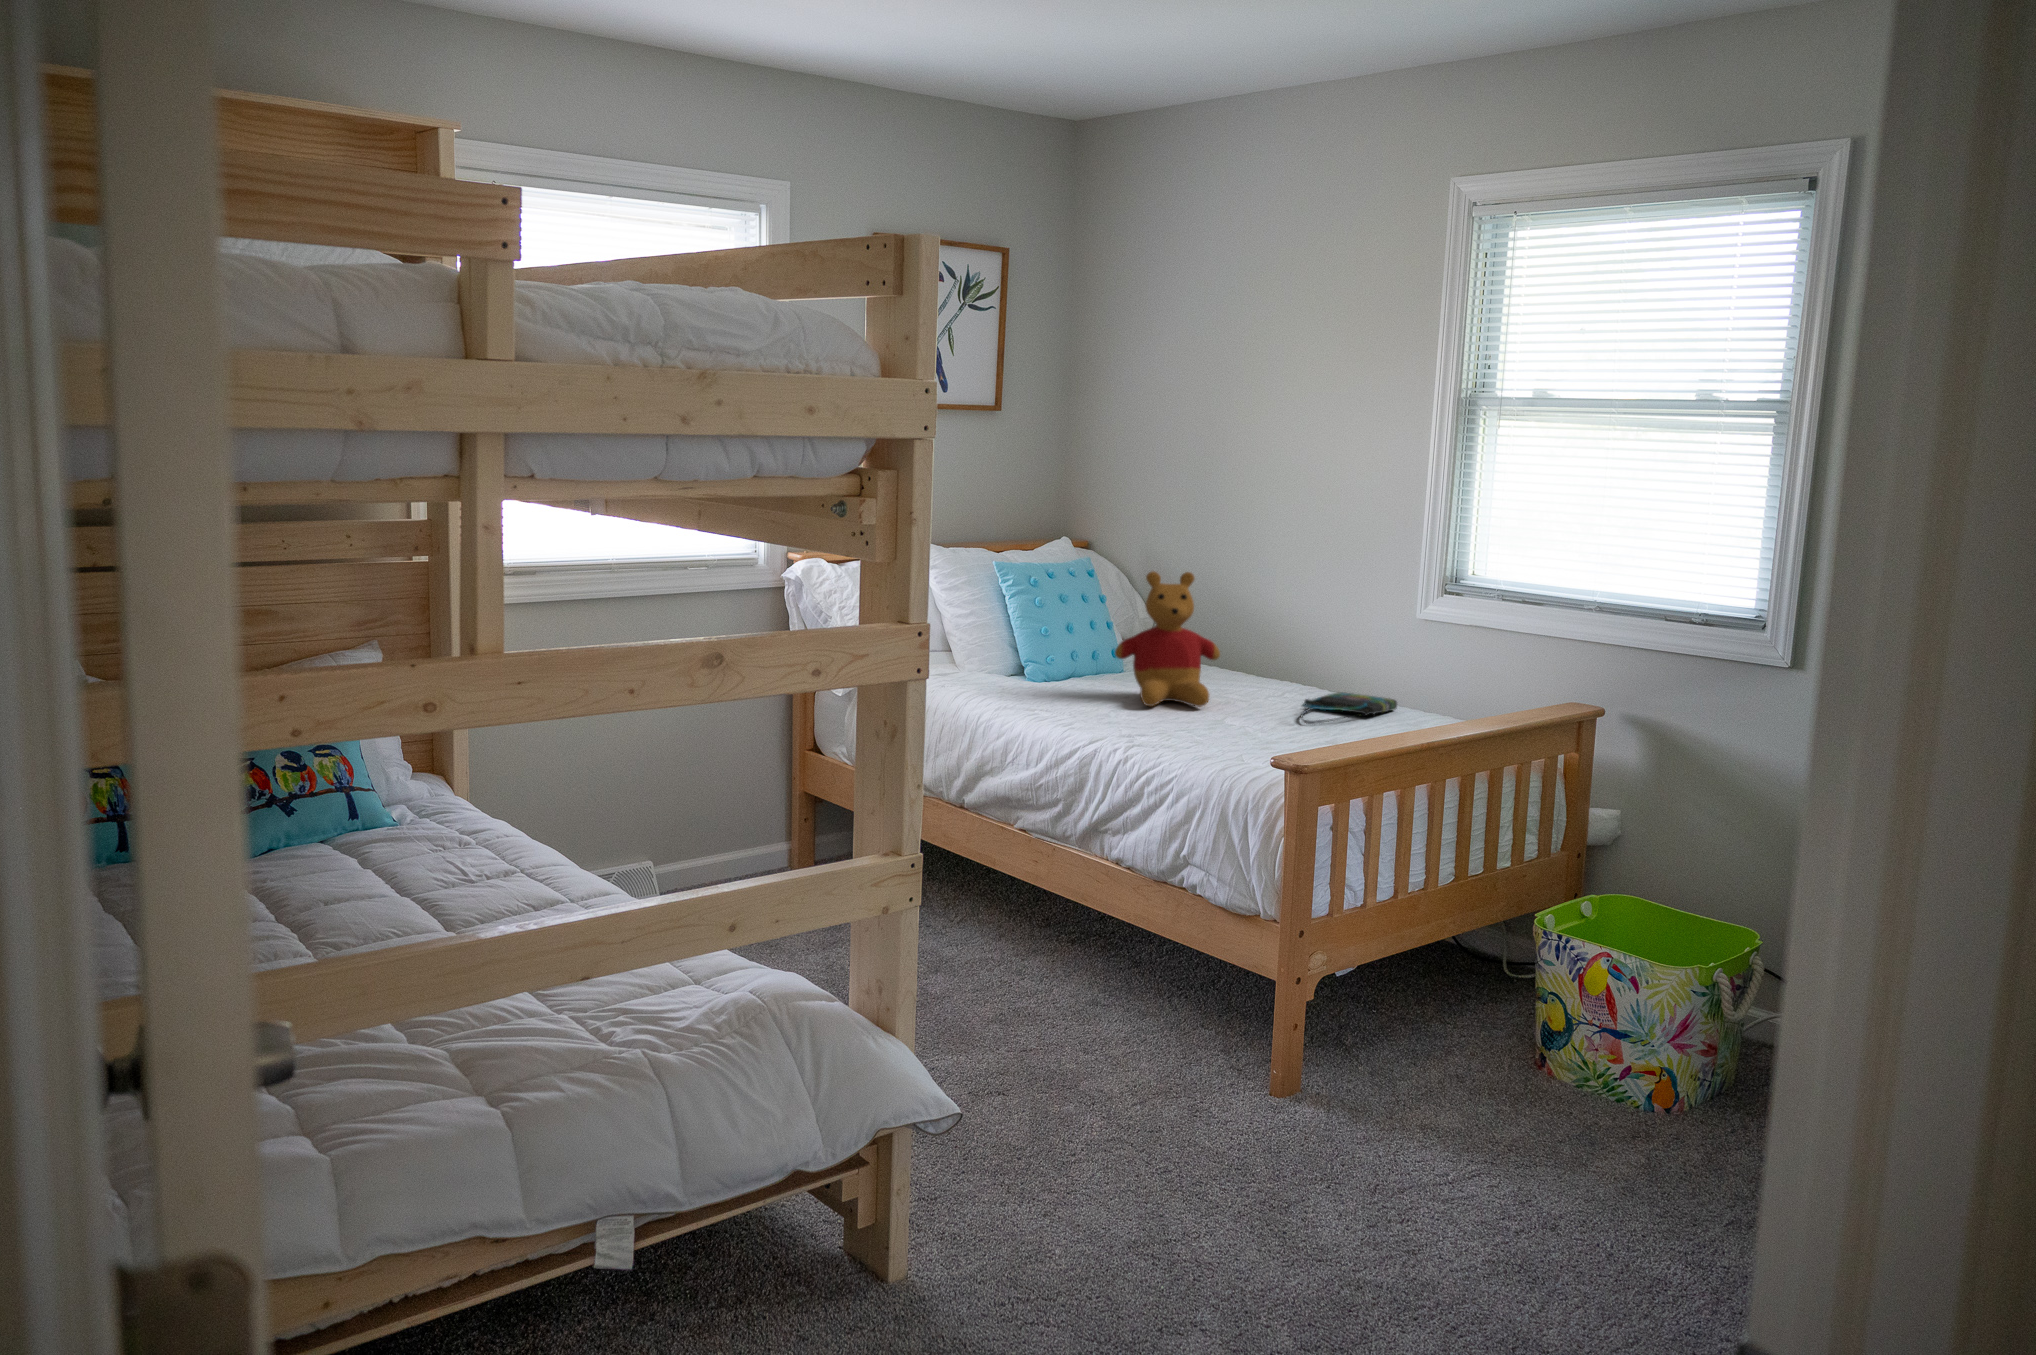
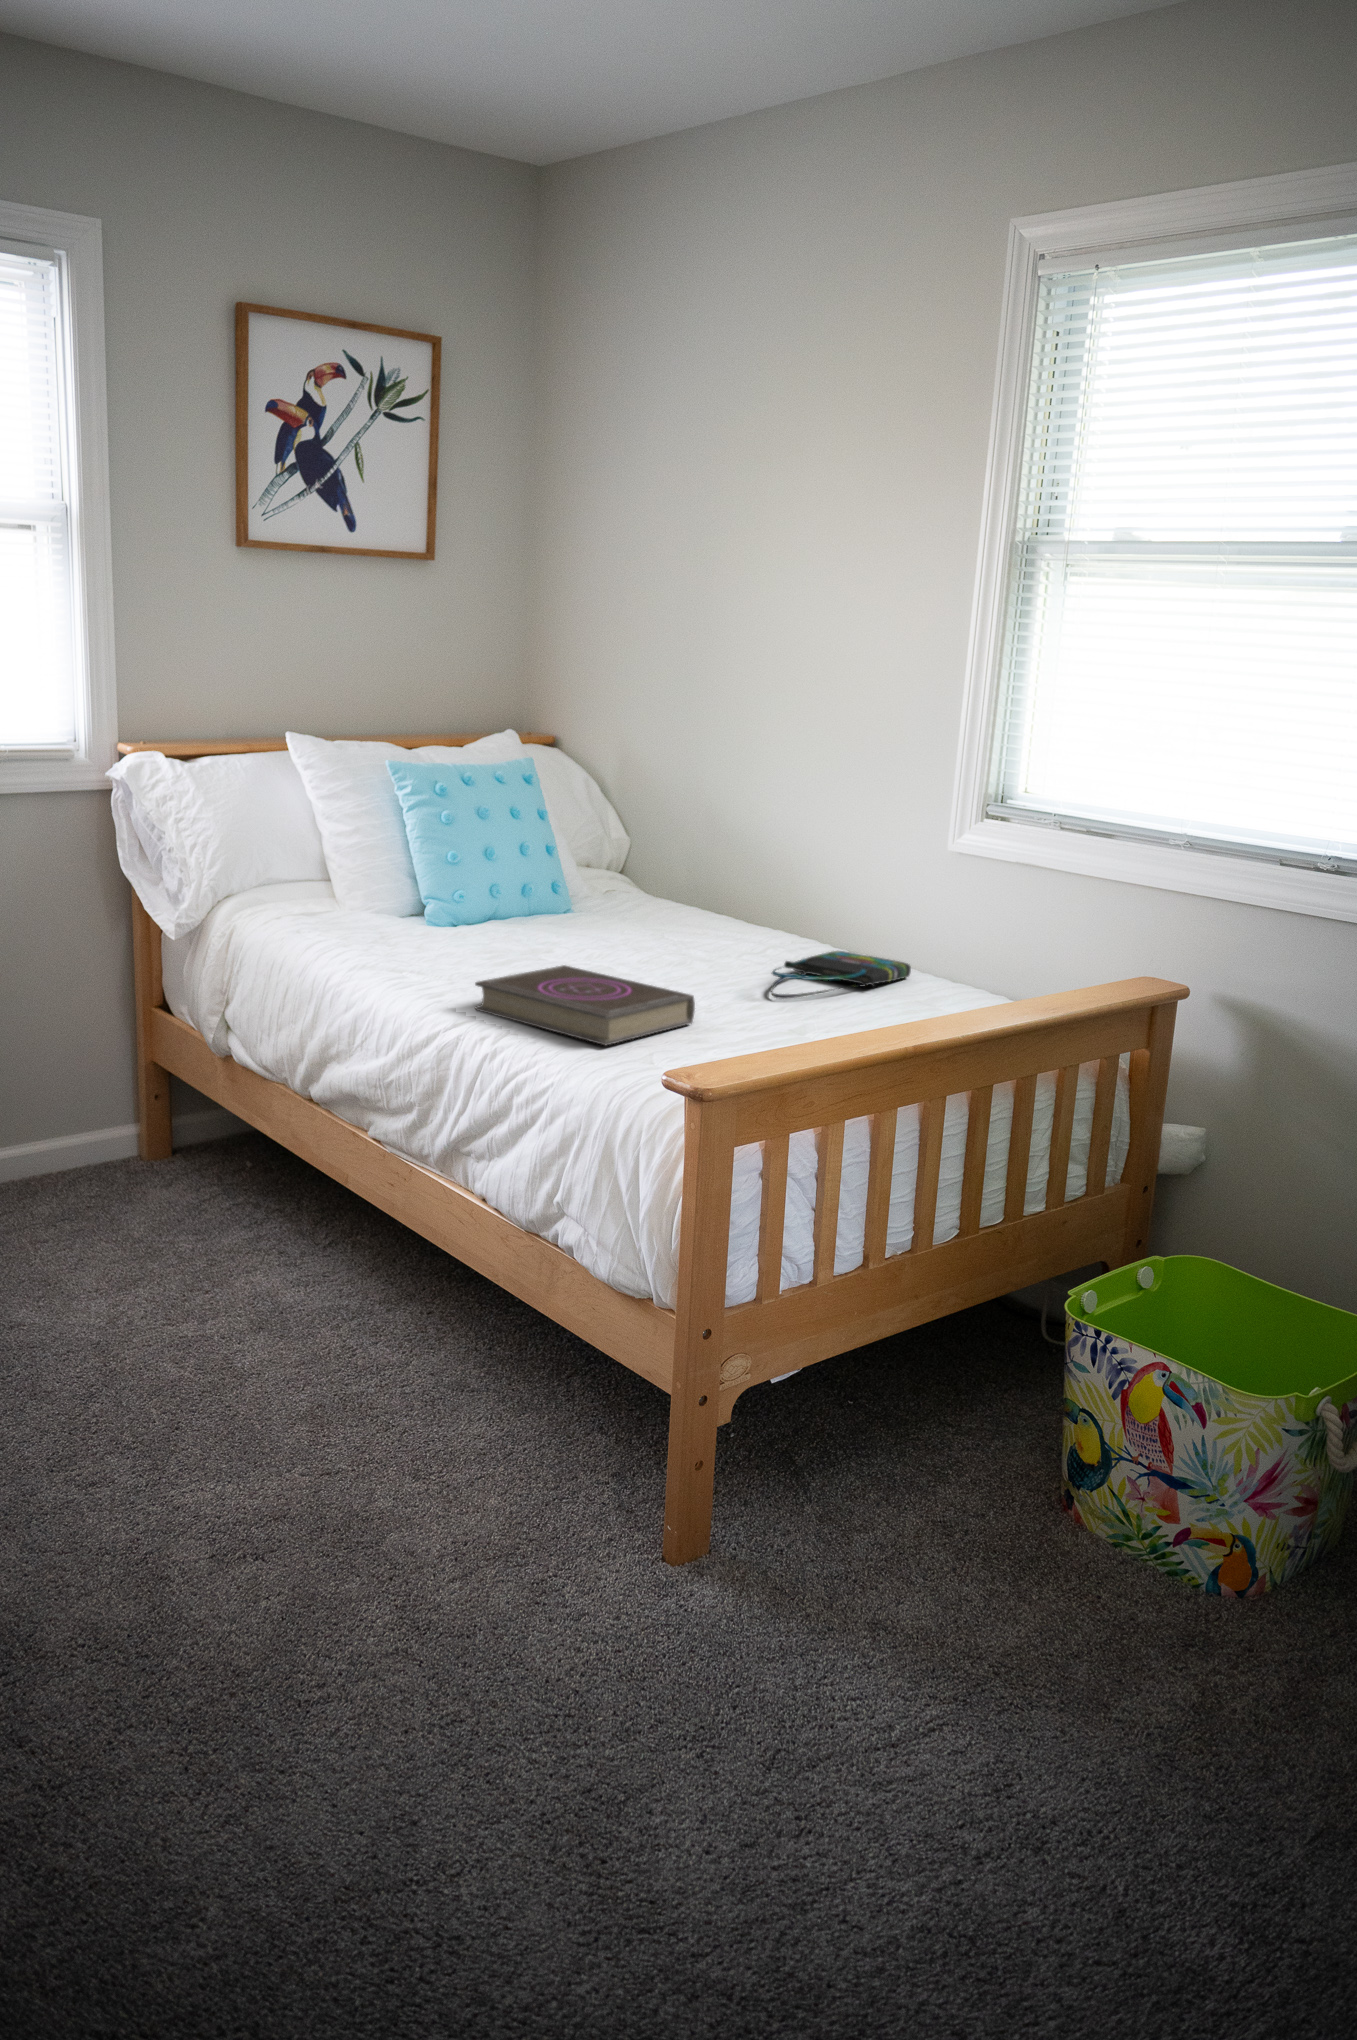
stuffed bear: present [1115,571,1220,707] -> none [529,779,675,970]
book: none [1101,703,1258,752] -> present [475,965,695,1045]

